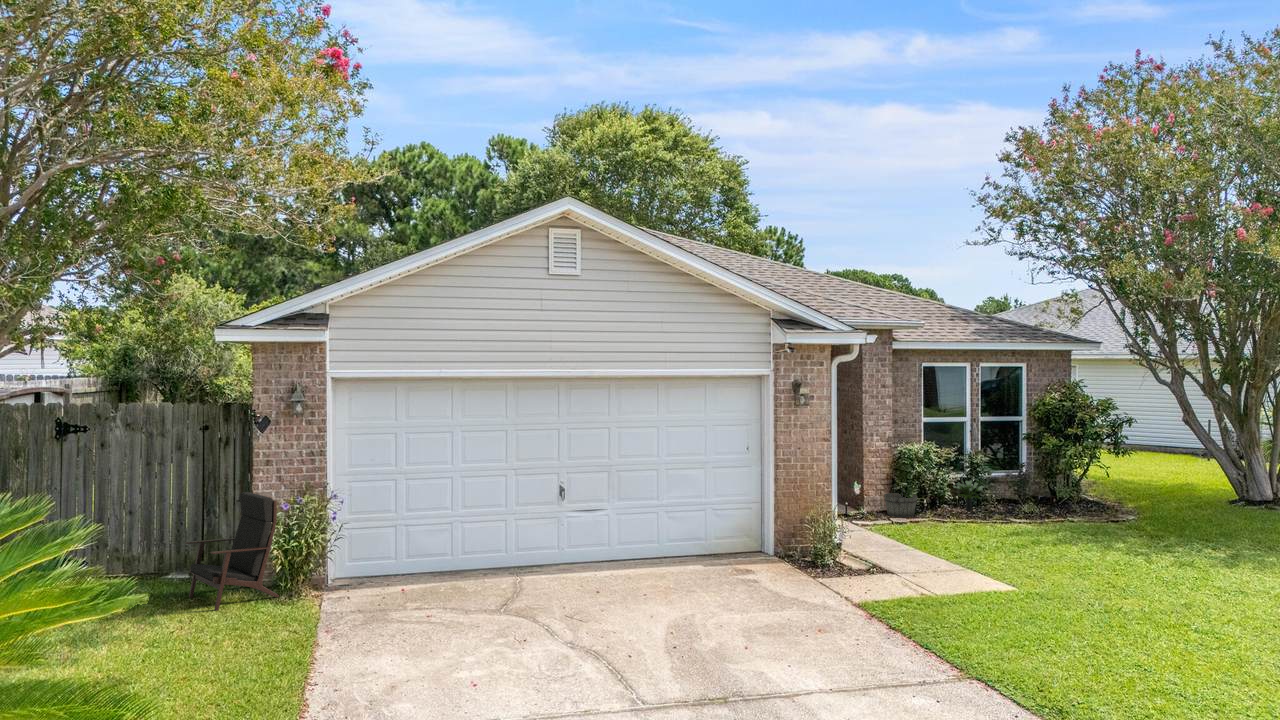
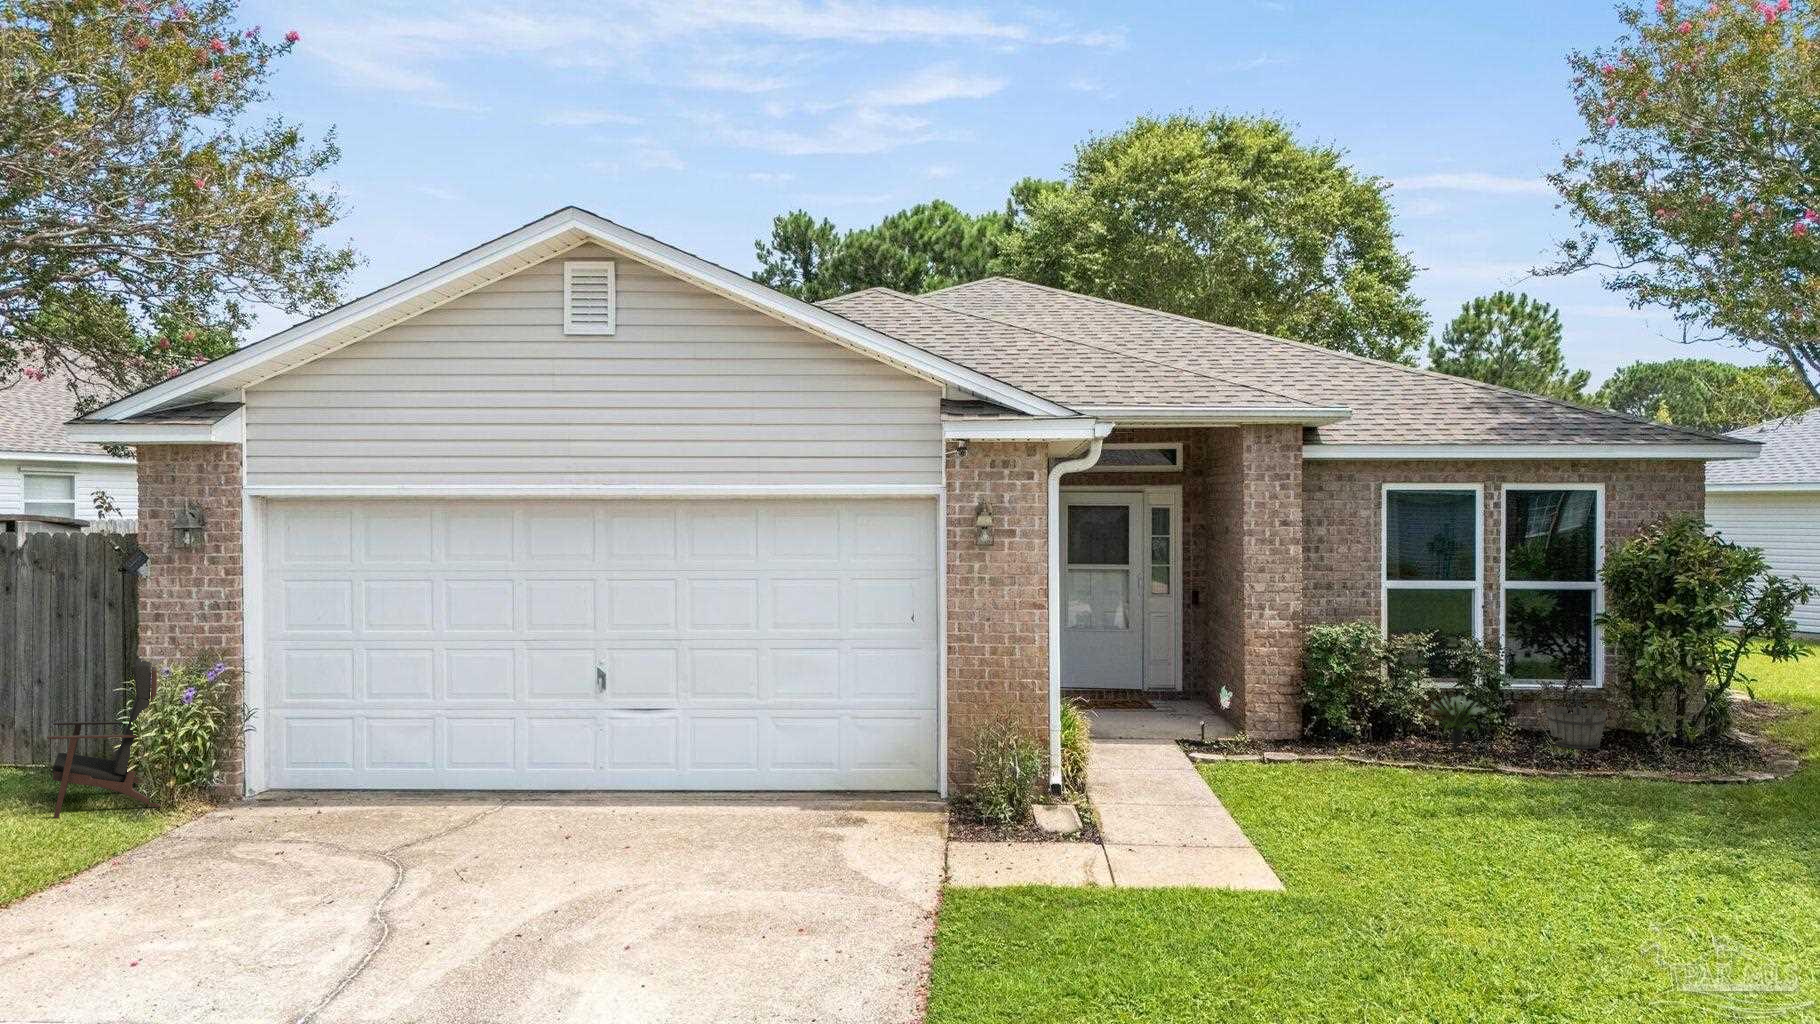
wooden bucket: present [884,490,918,517] -> present [1546,698,1606,749]

